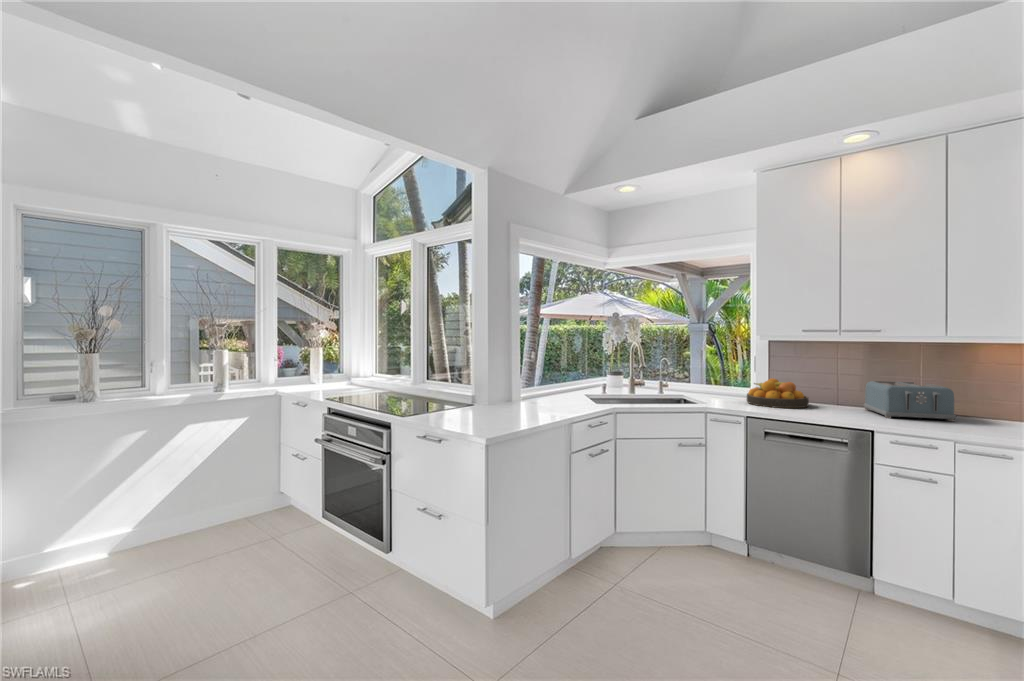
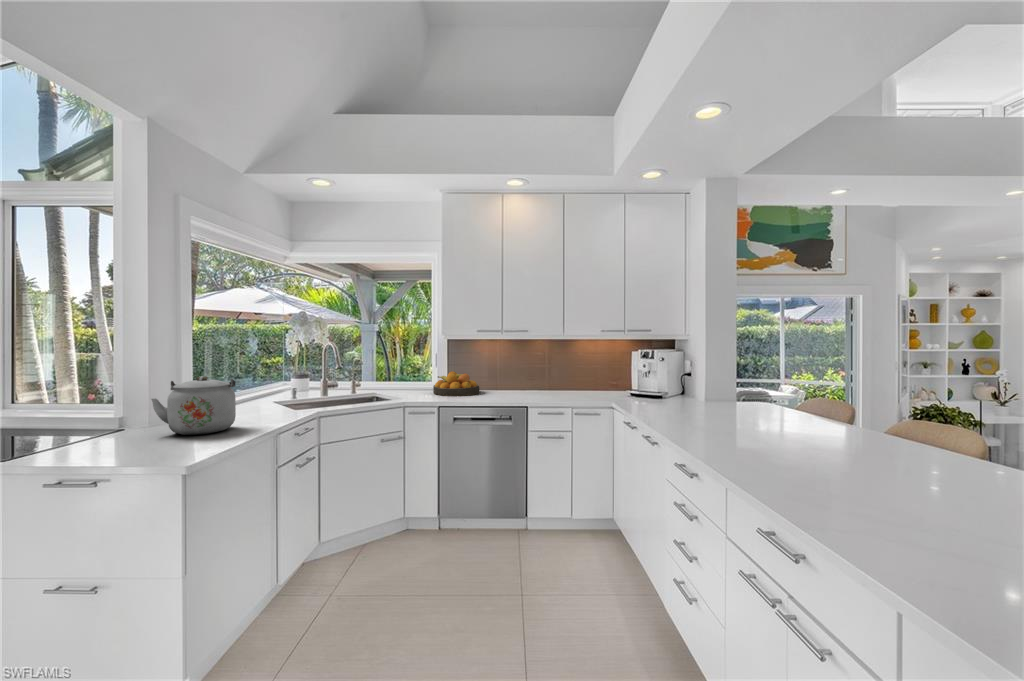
kettle: none [488,367,545,414] -> present [151,376,236,435]
toaster: present [864,381,956,421] -> none [514,368,568,396]

